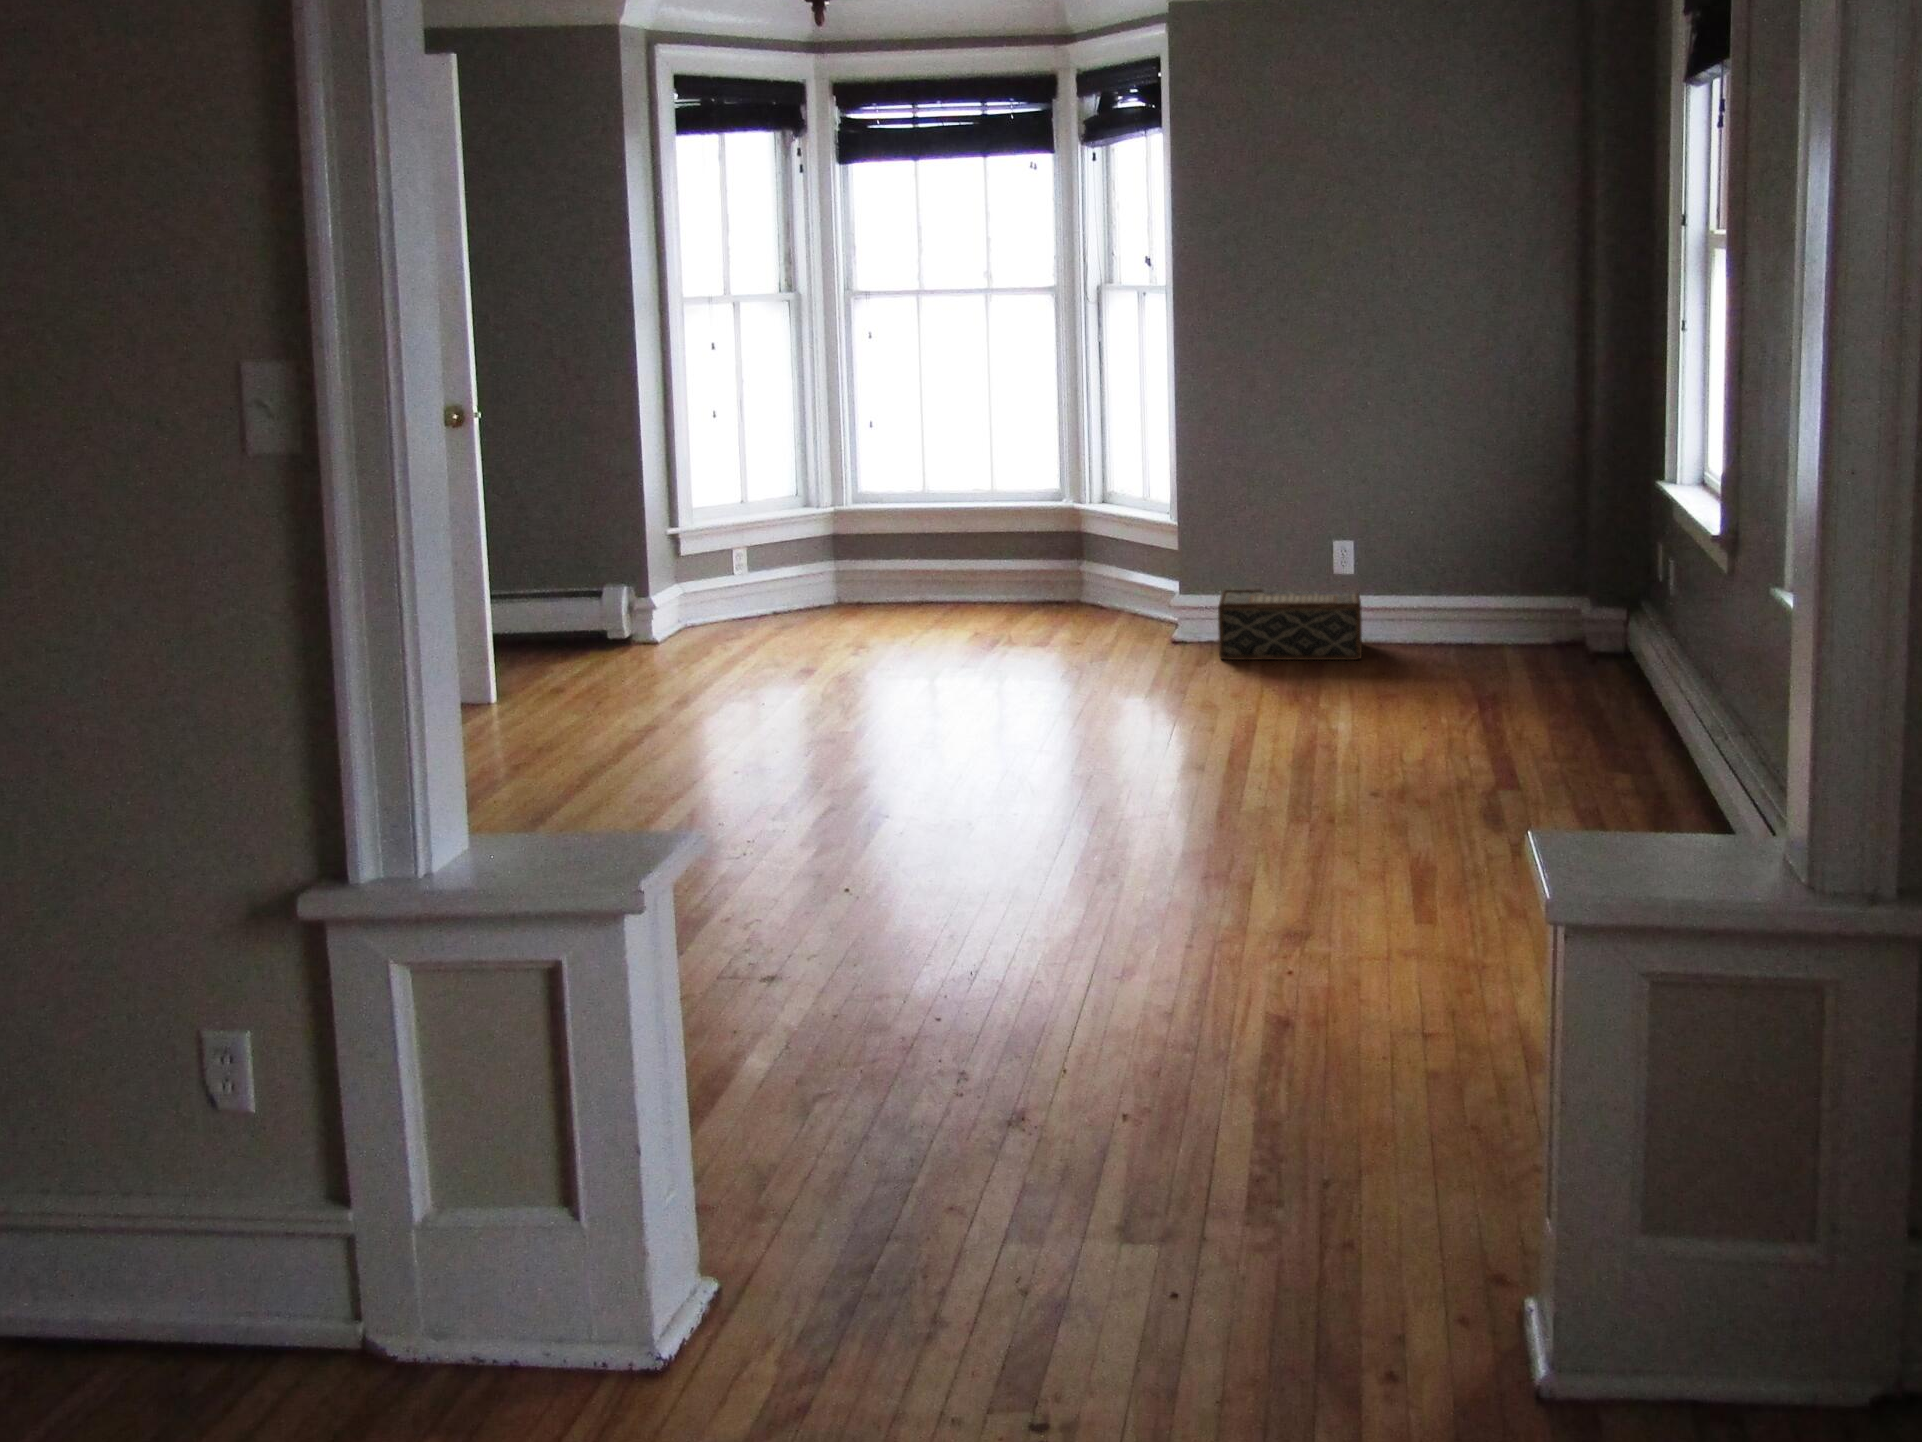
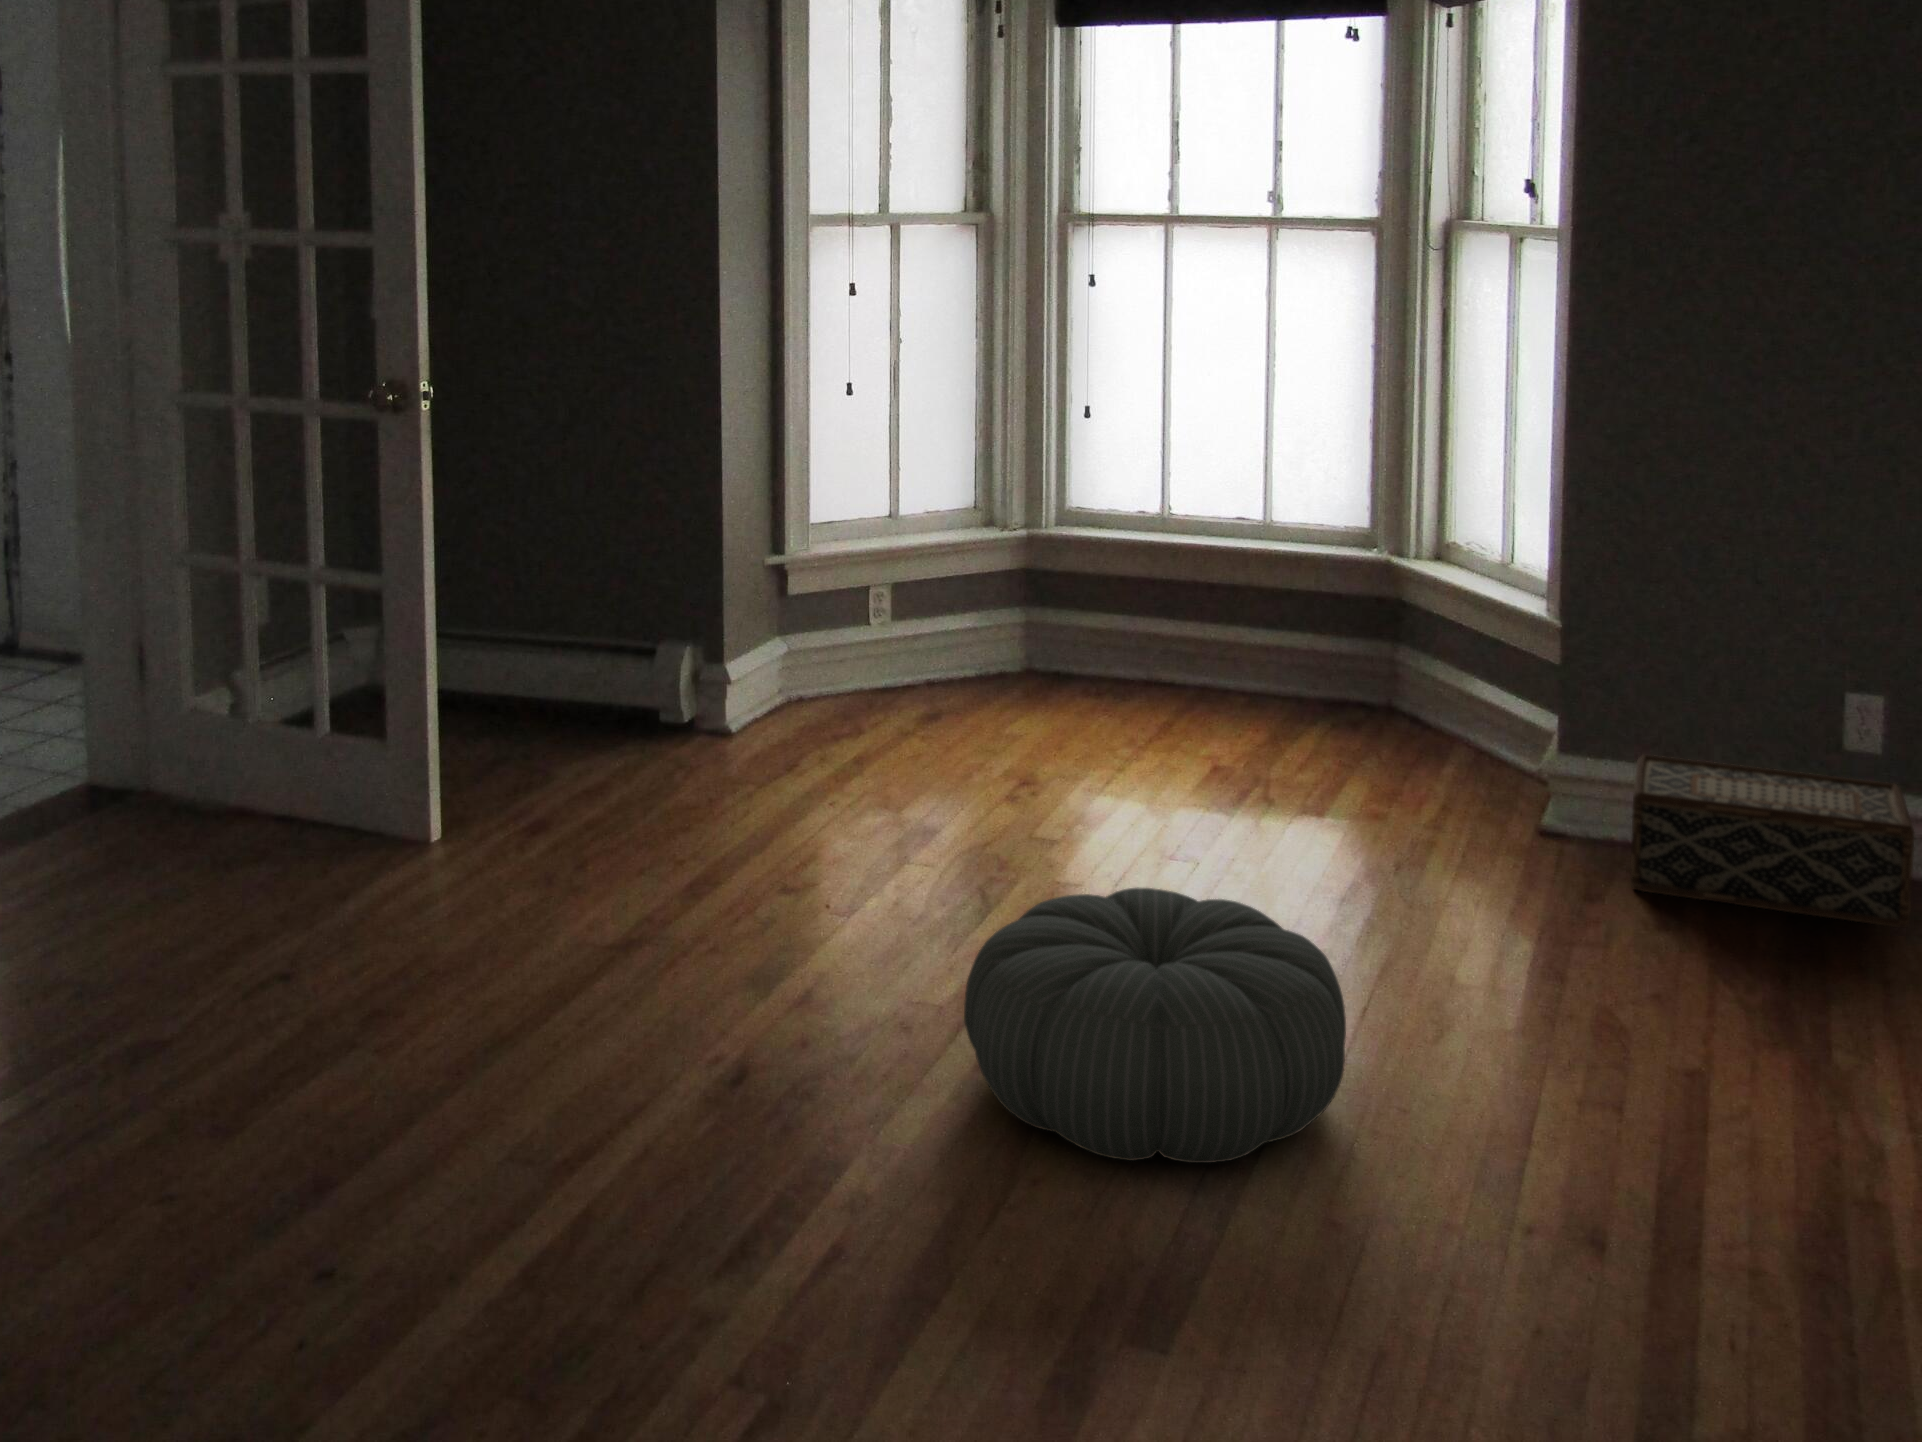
pouf: none [872,652,1074,768] -> present [964,887,1346,1163]

